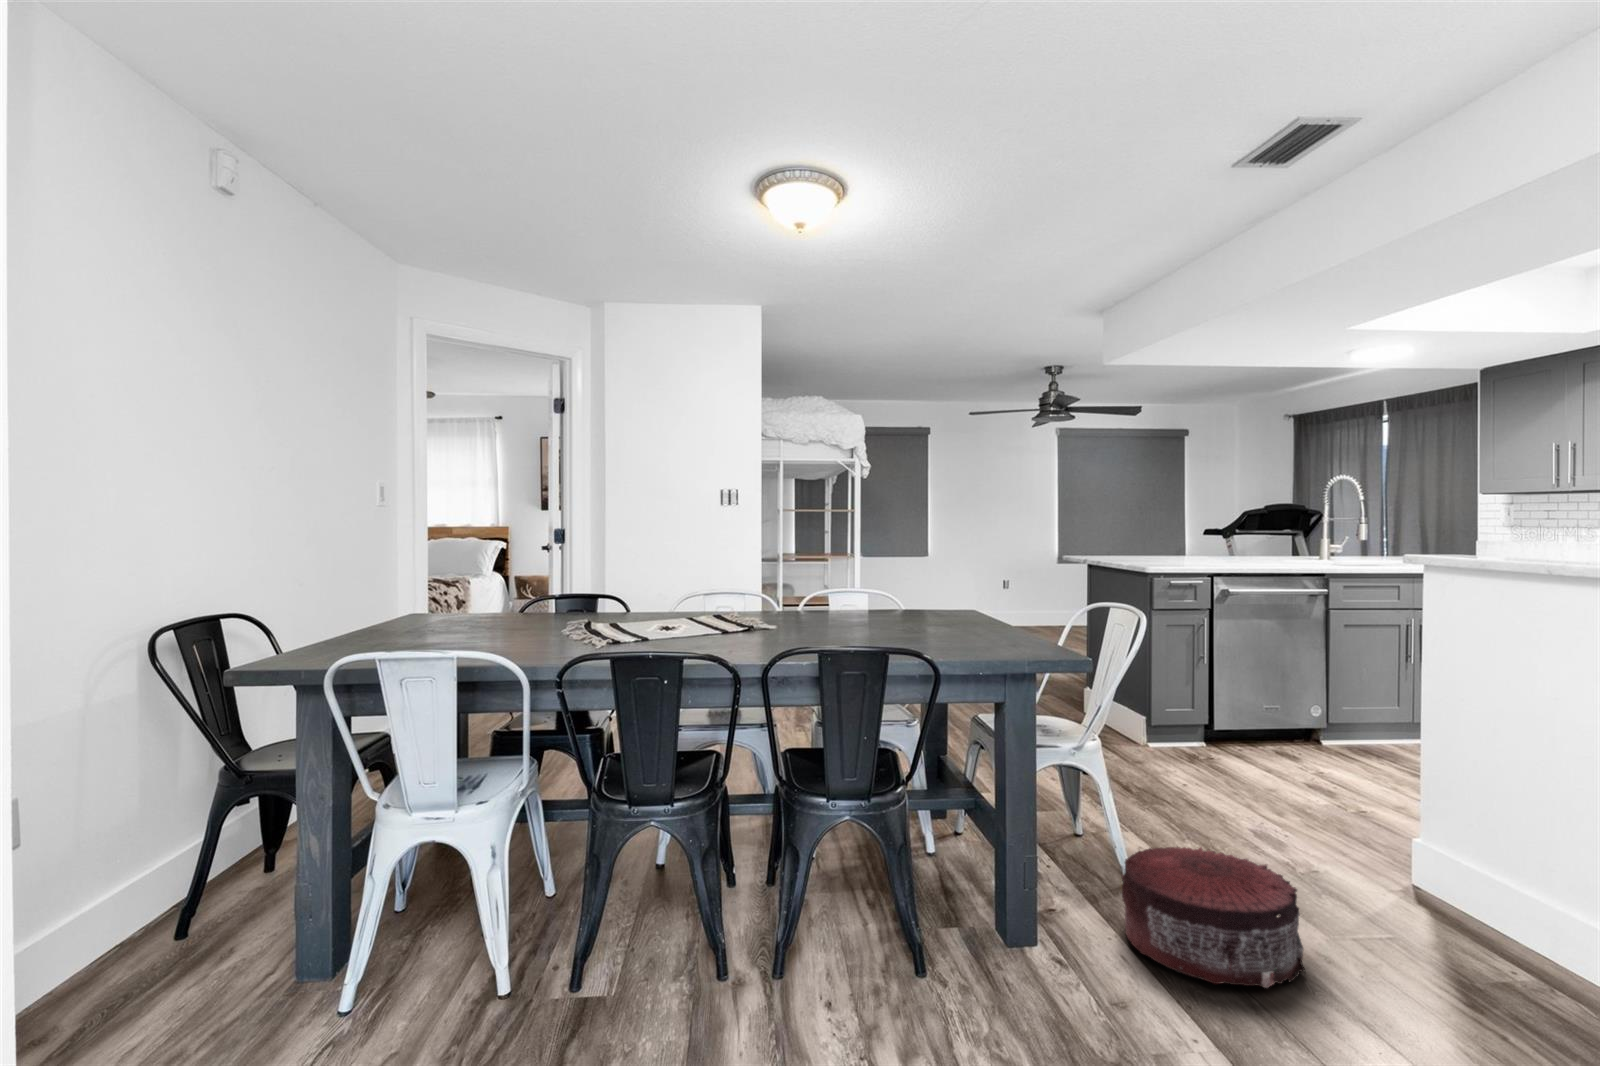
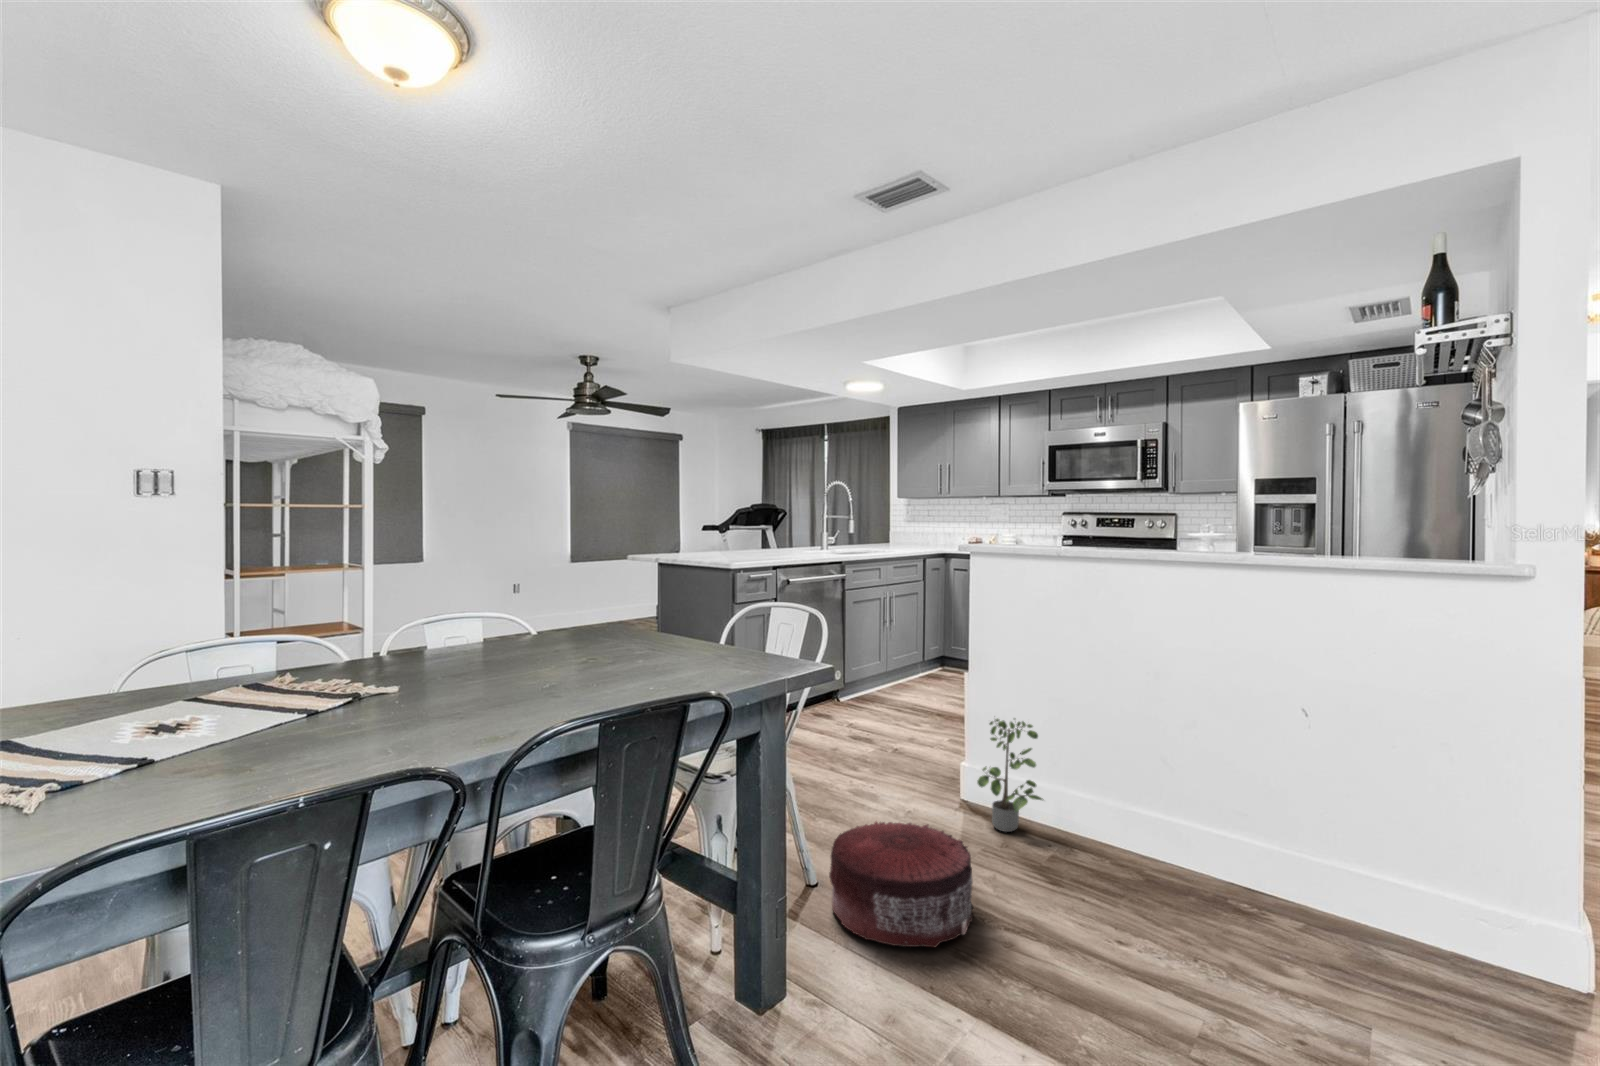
potted plant: none [1402,765,1503,924] -> present [977,719,1043,832]

